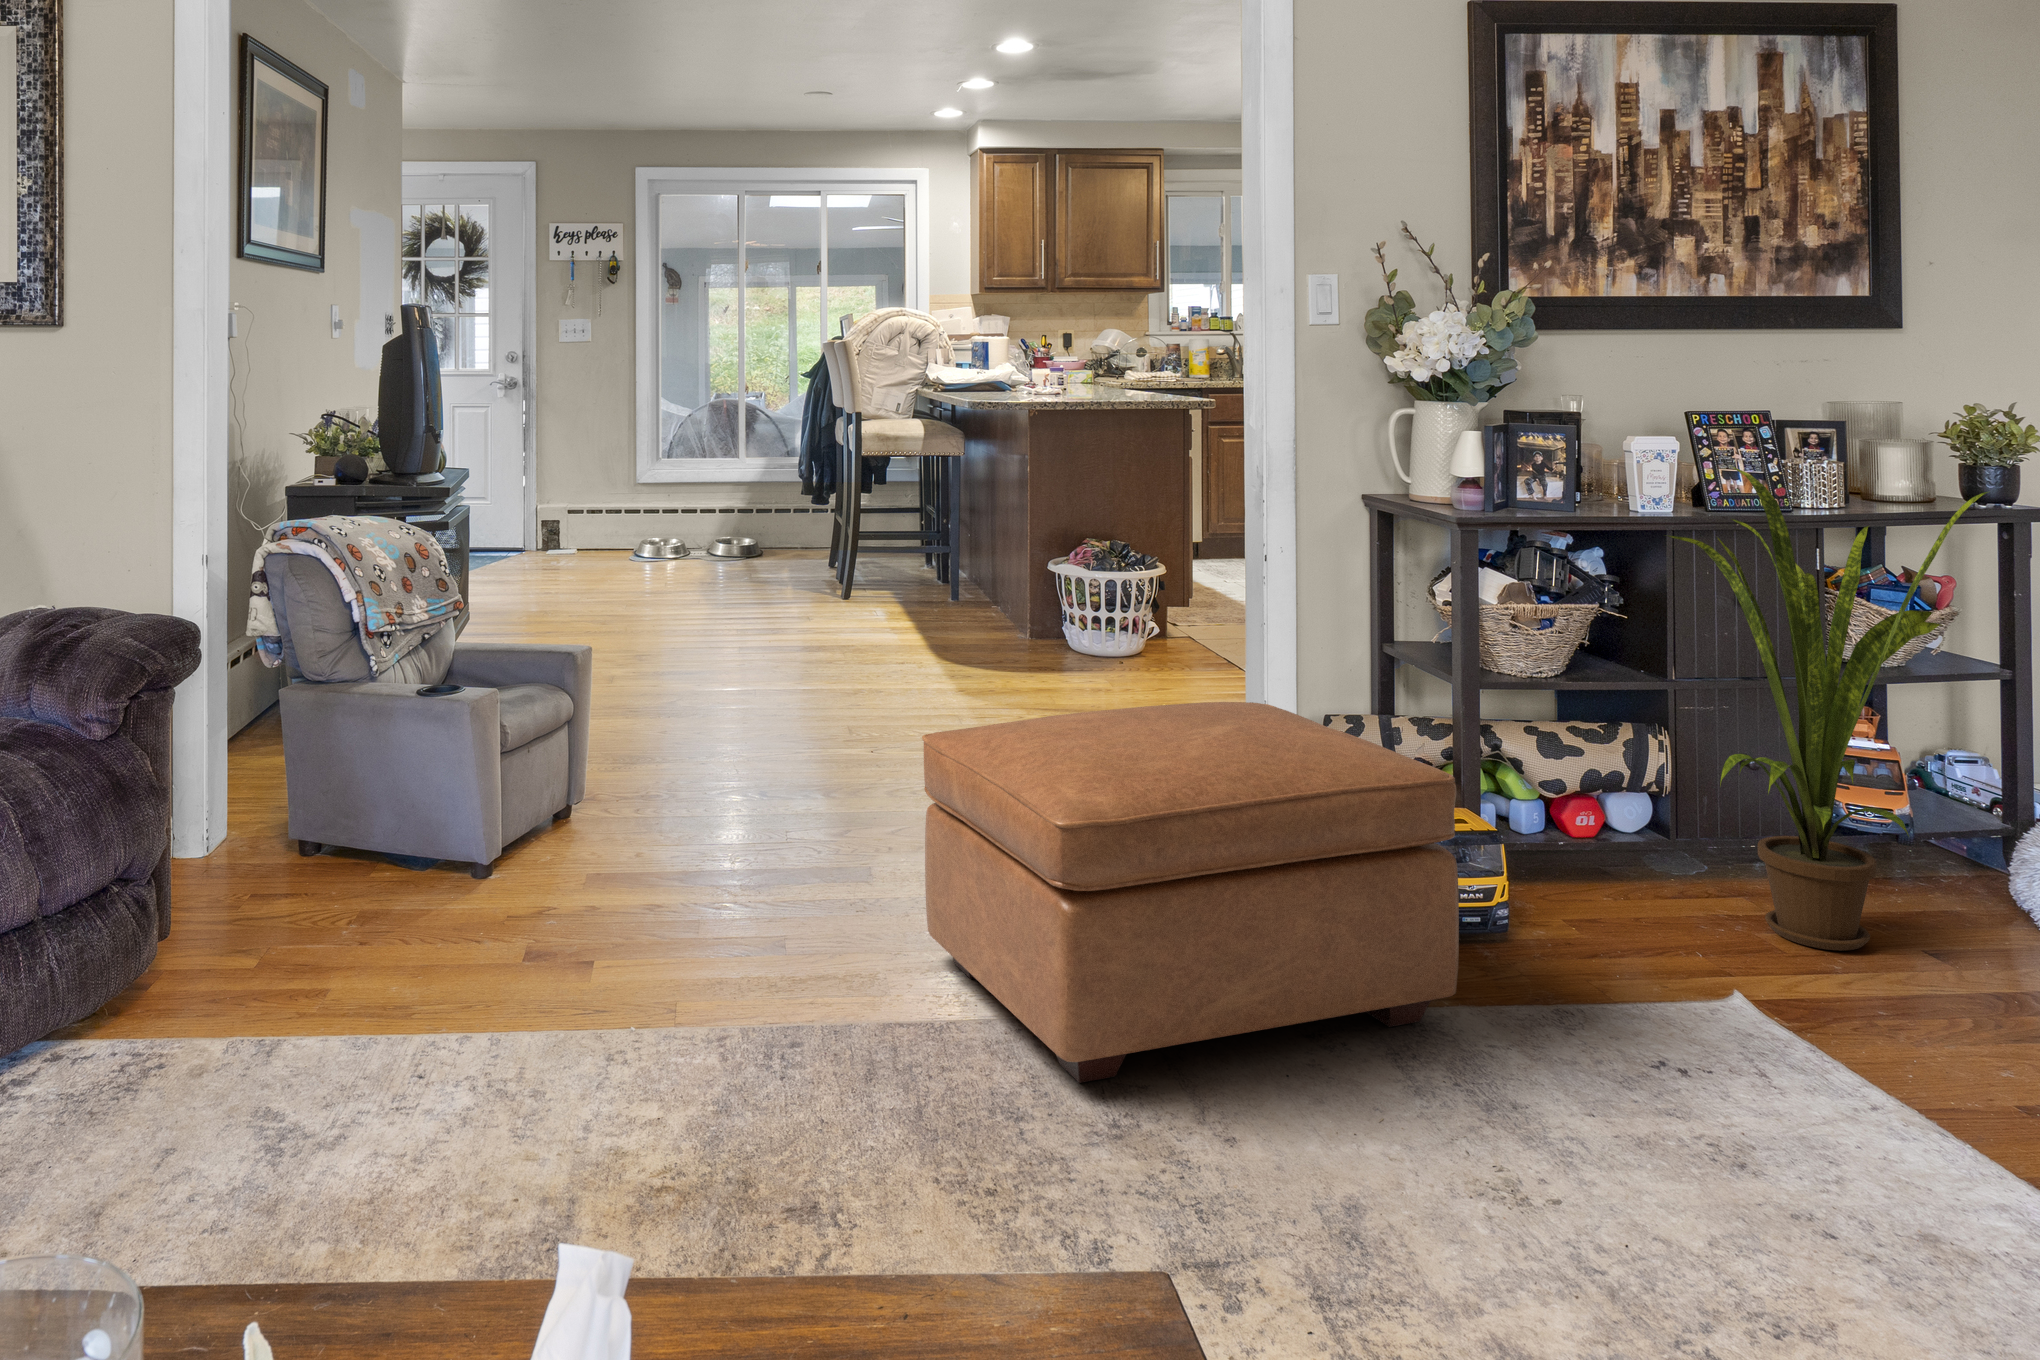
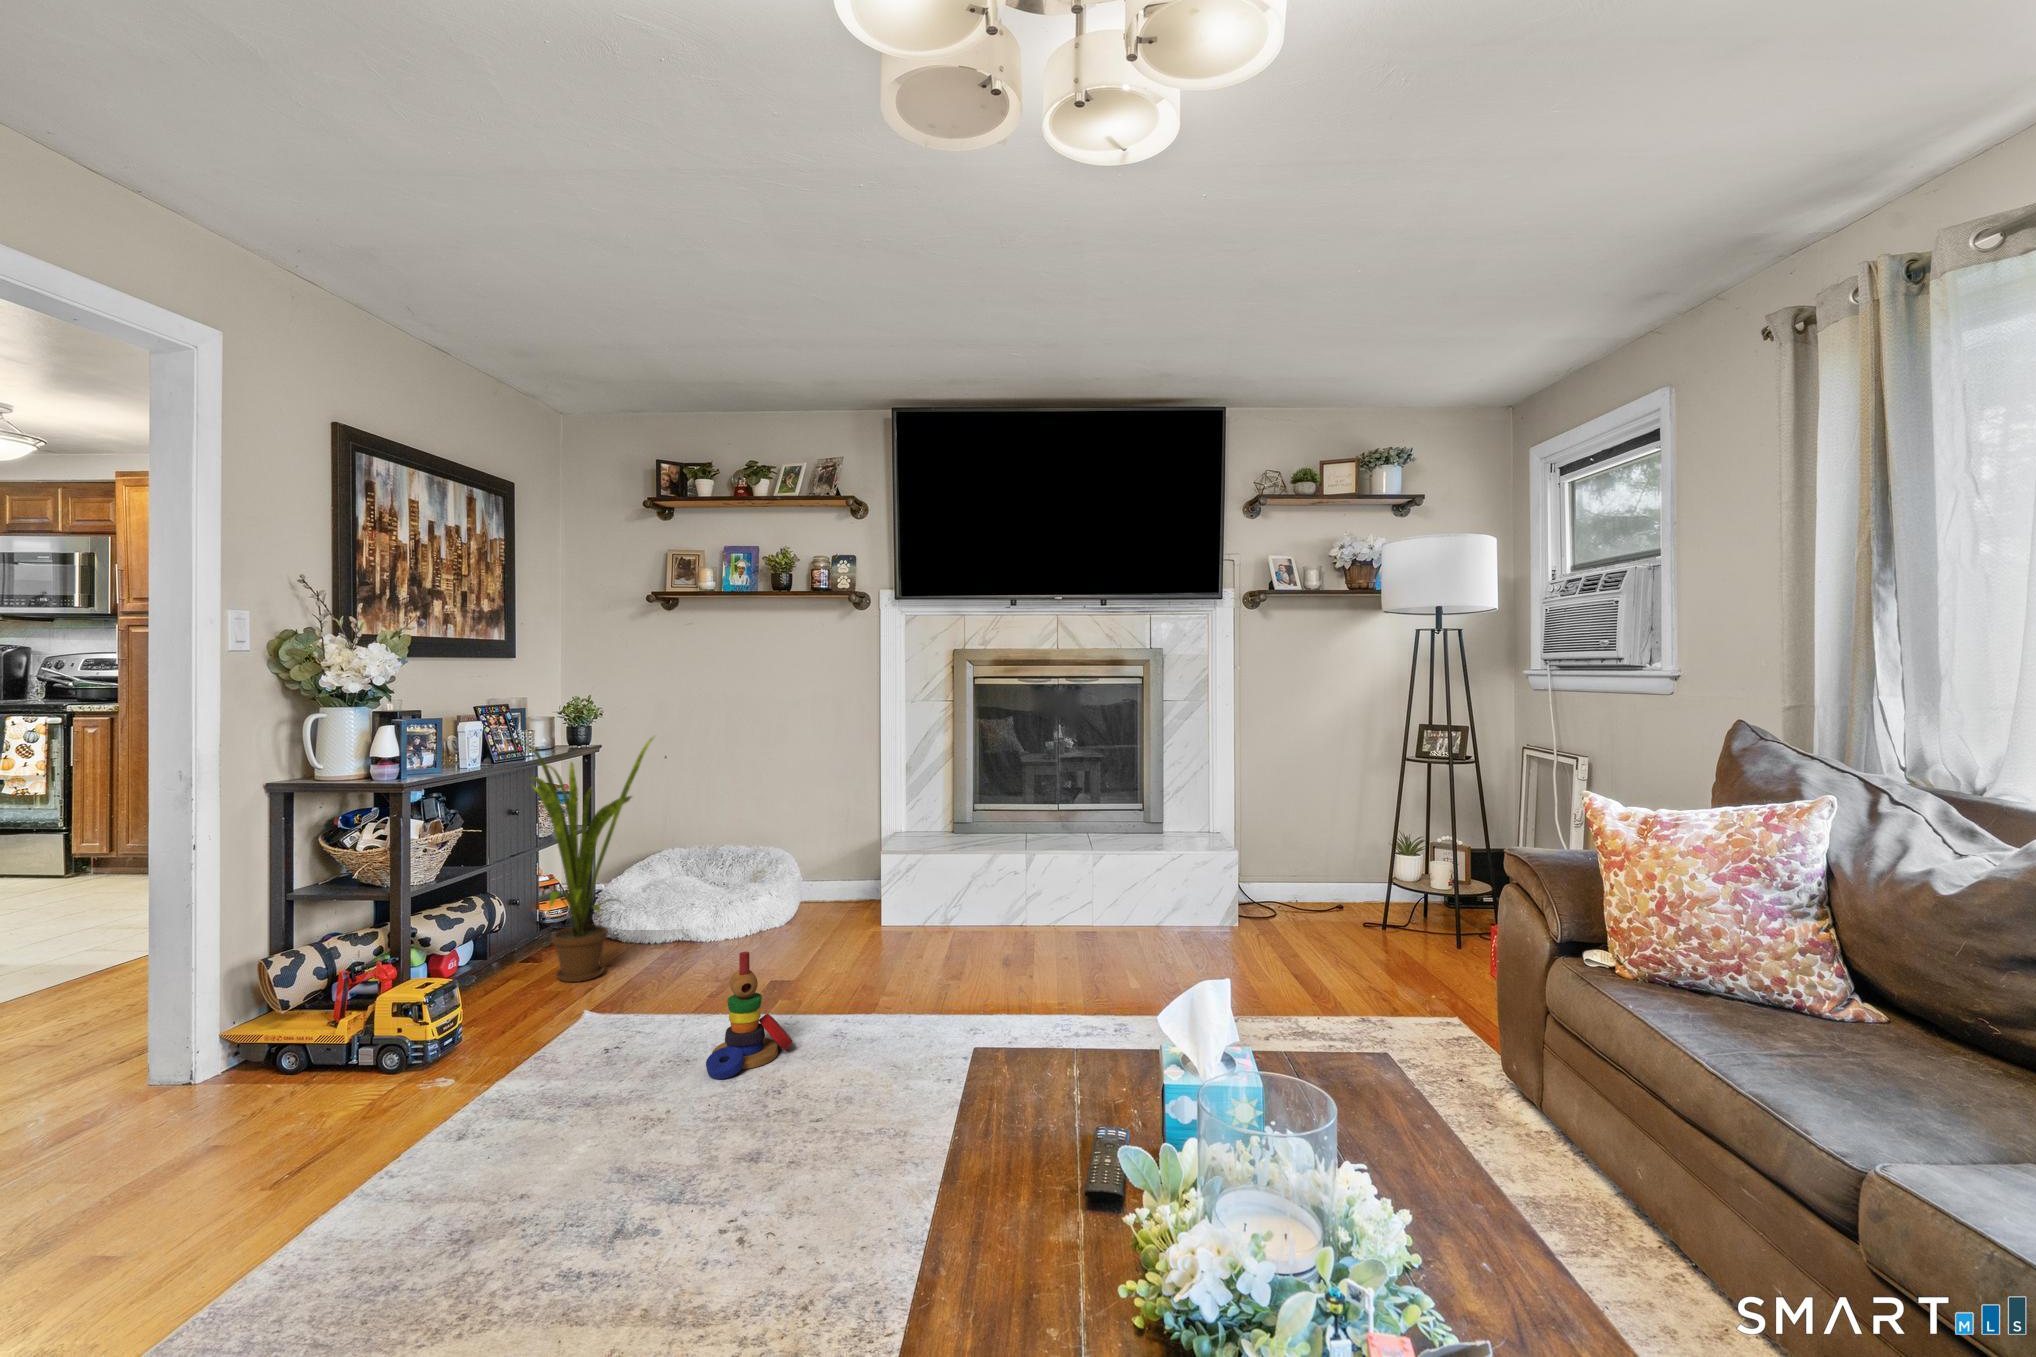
ottoman: present [922,702,1459,1083] -> none [109,932,542,1276]
stacking toy: none [1655,968,1917,1249] -> present [706,952,793,1079]

